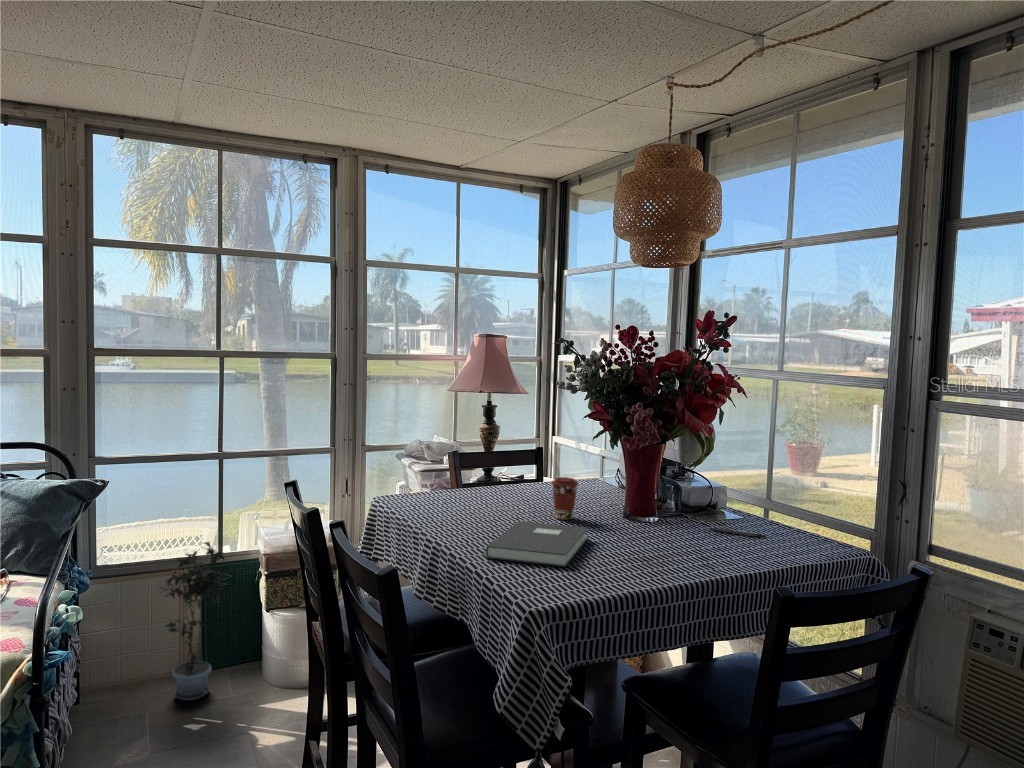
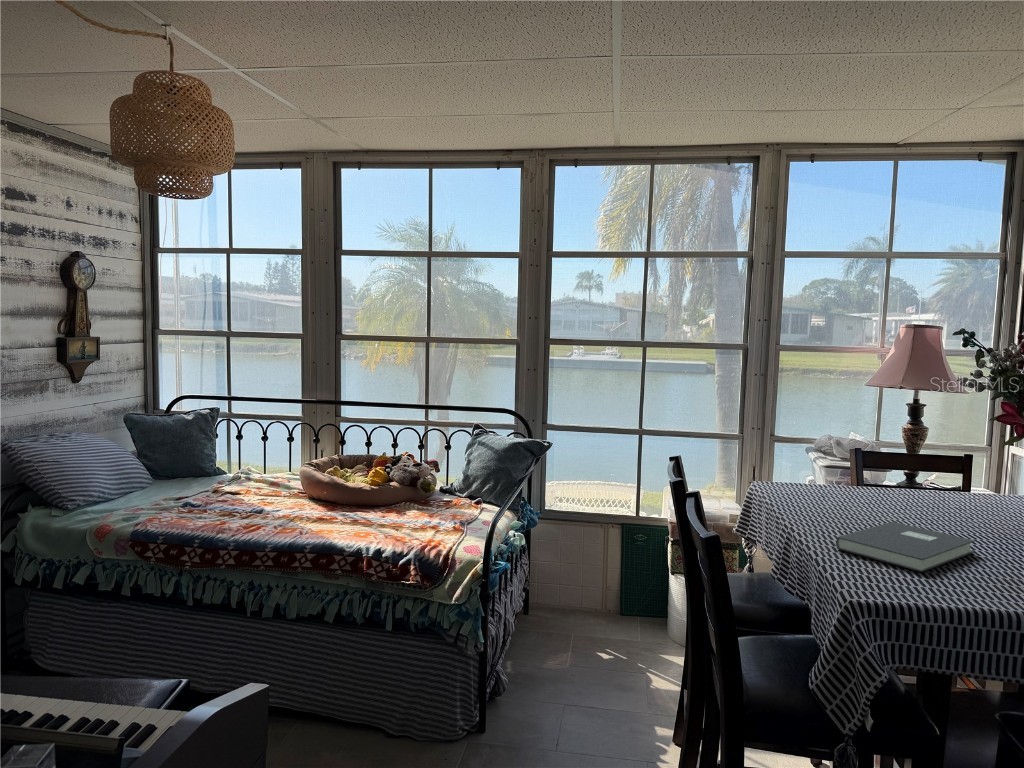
coffee cup: present [552,477,578,520] -> none [945,484,980,531]
potted plant: present [162,542,229,701] -> none [583,504,641,634]

